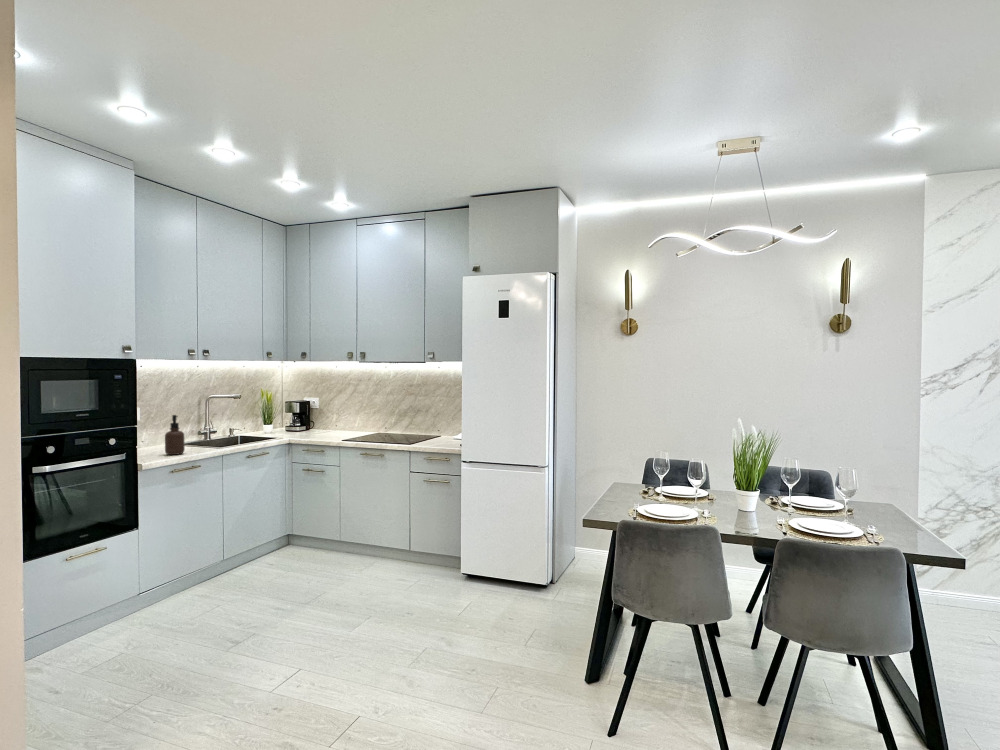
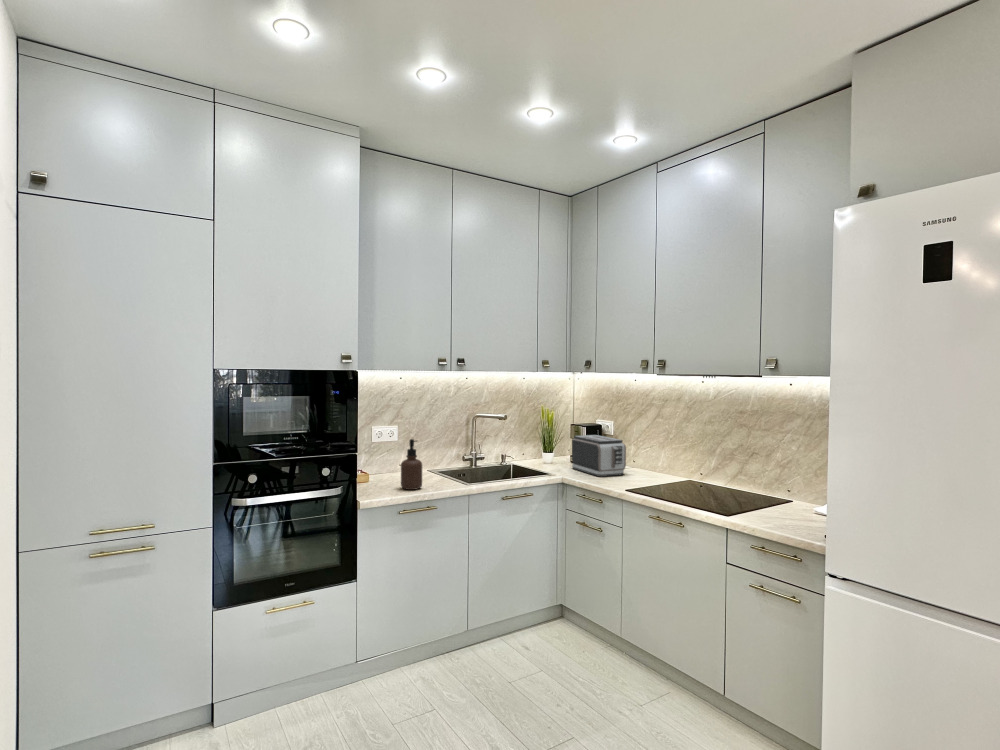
toaster: none [291,408,334,436] -> present [572,435,626,477]

